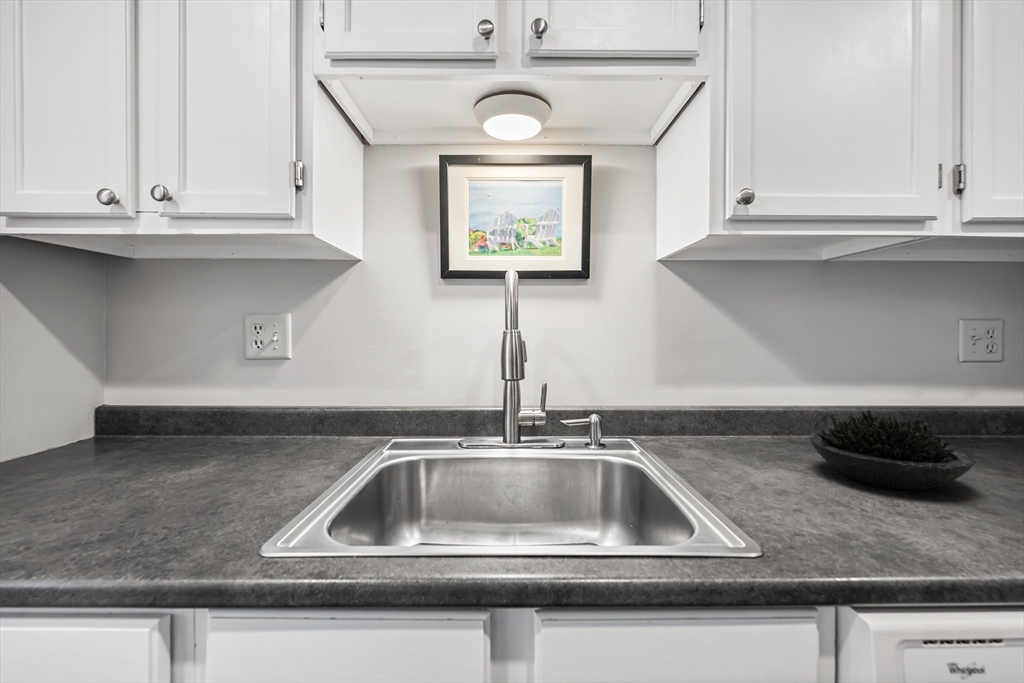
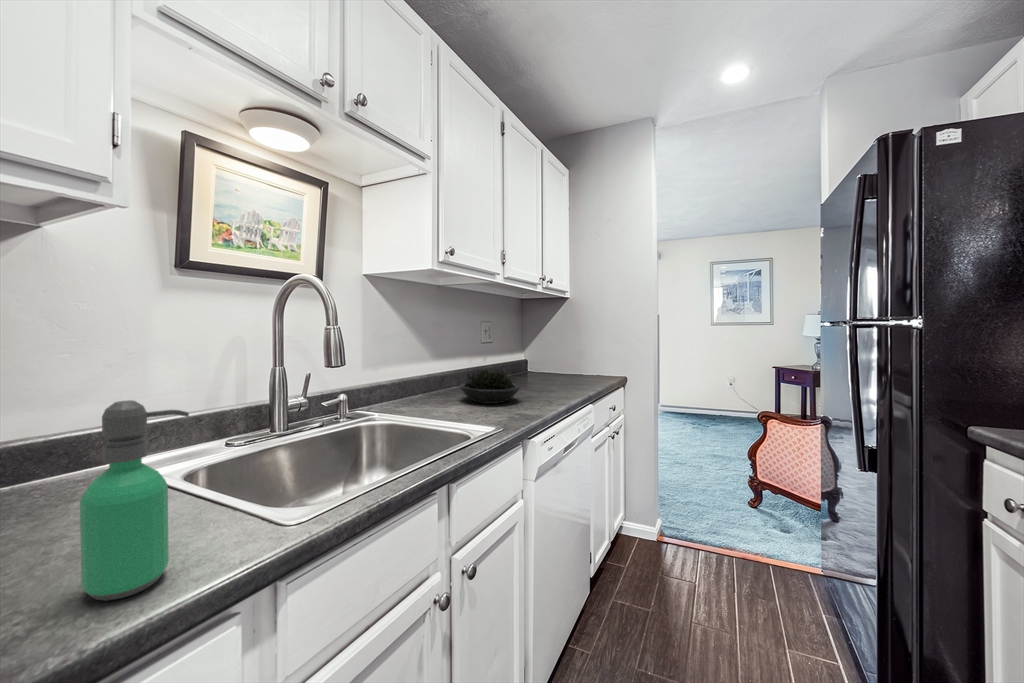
soap dispenser: none [133,379,198,533] -> present [80,400,189,601]

